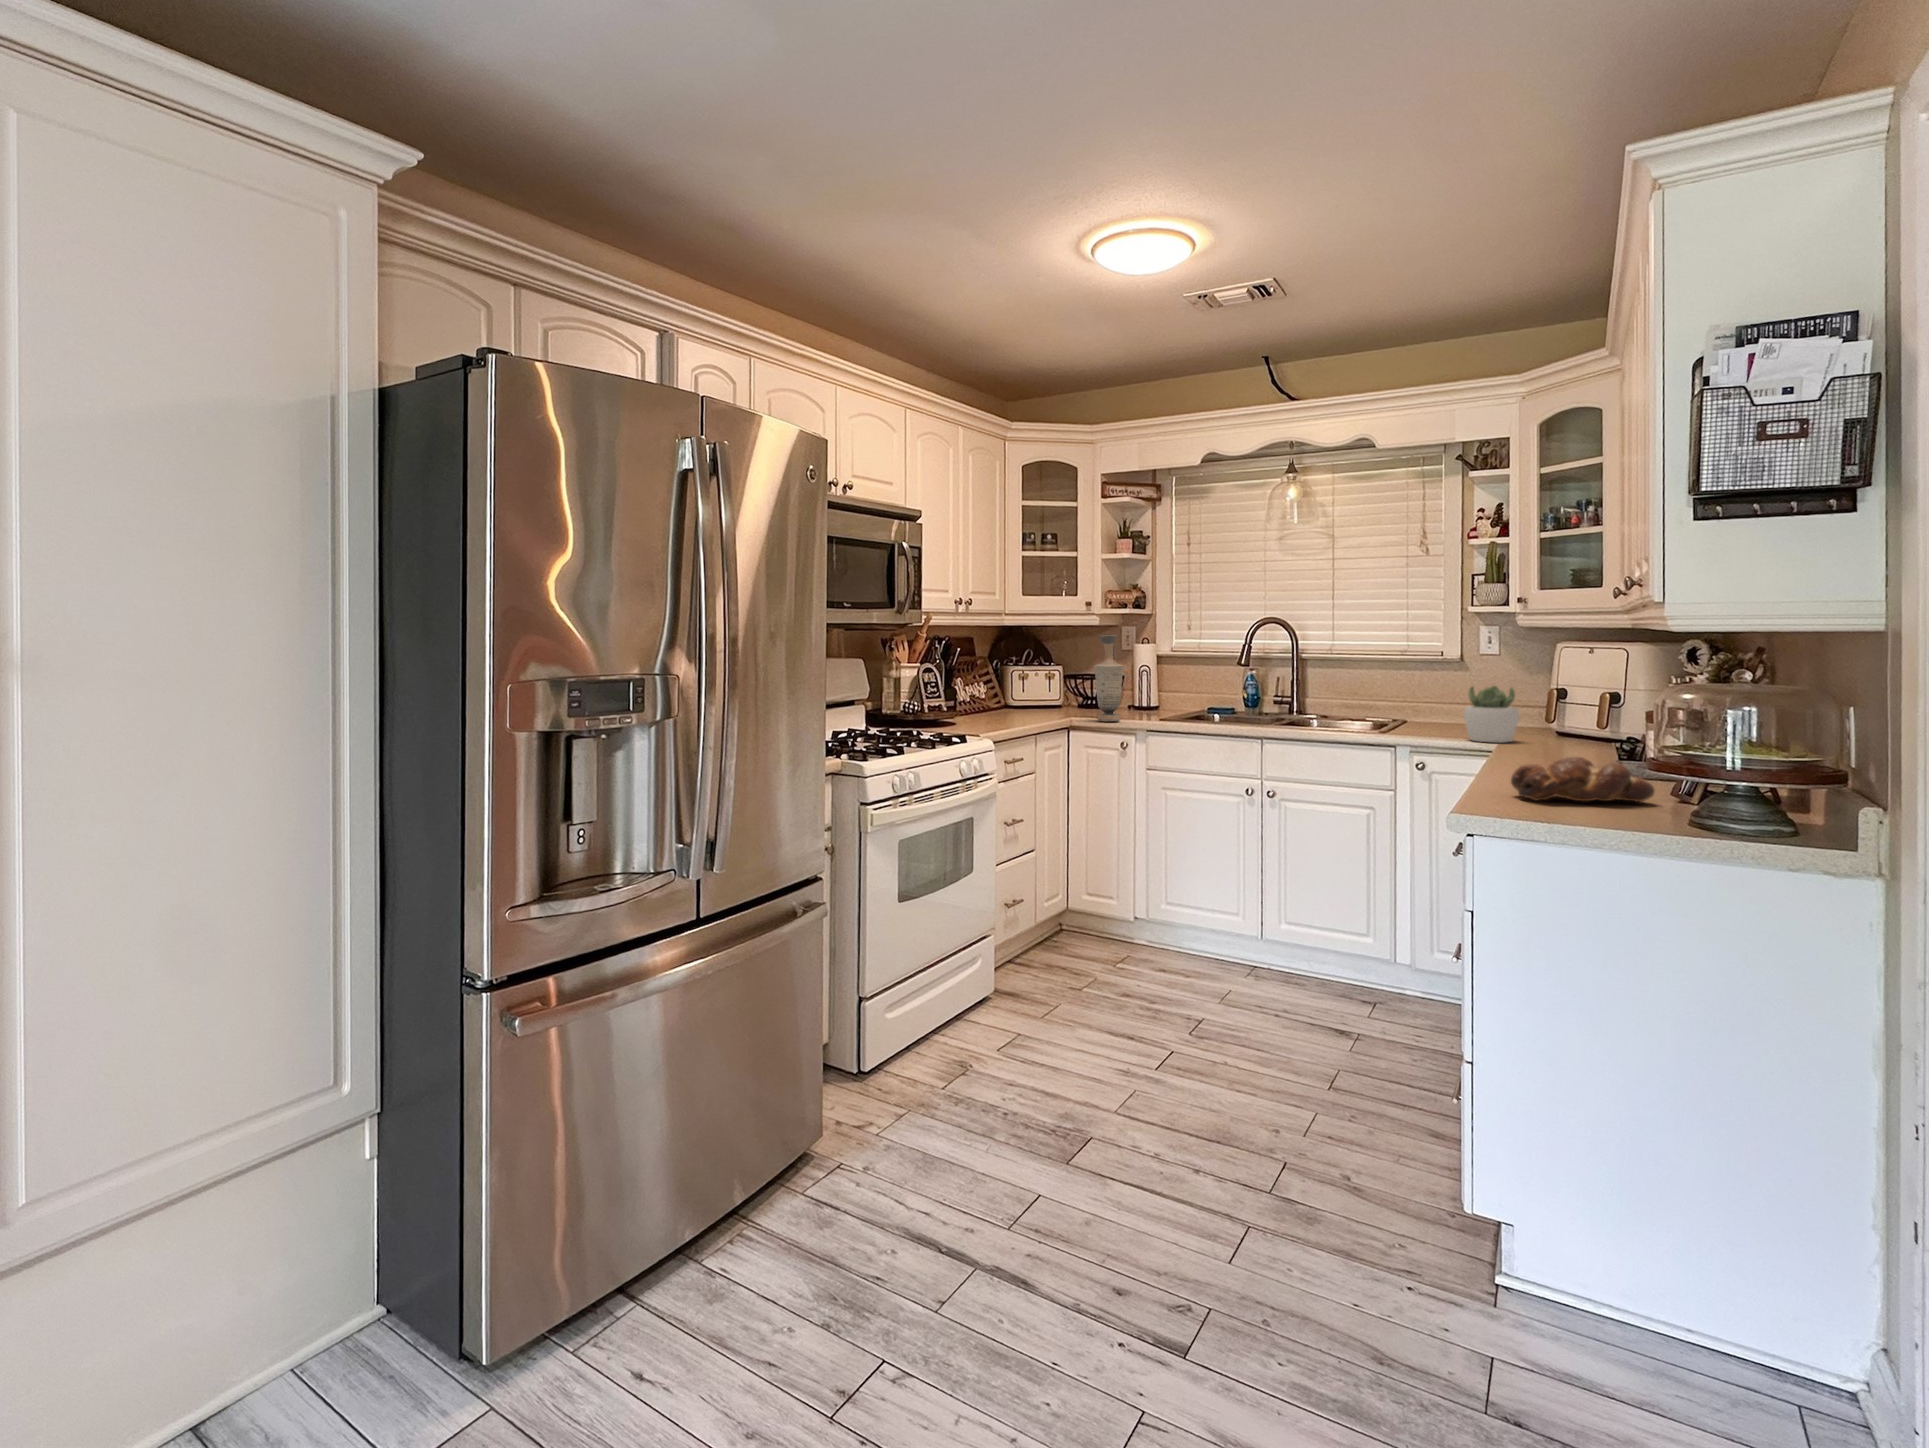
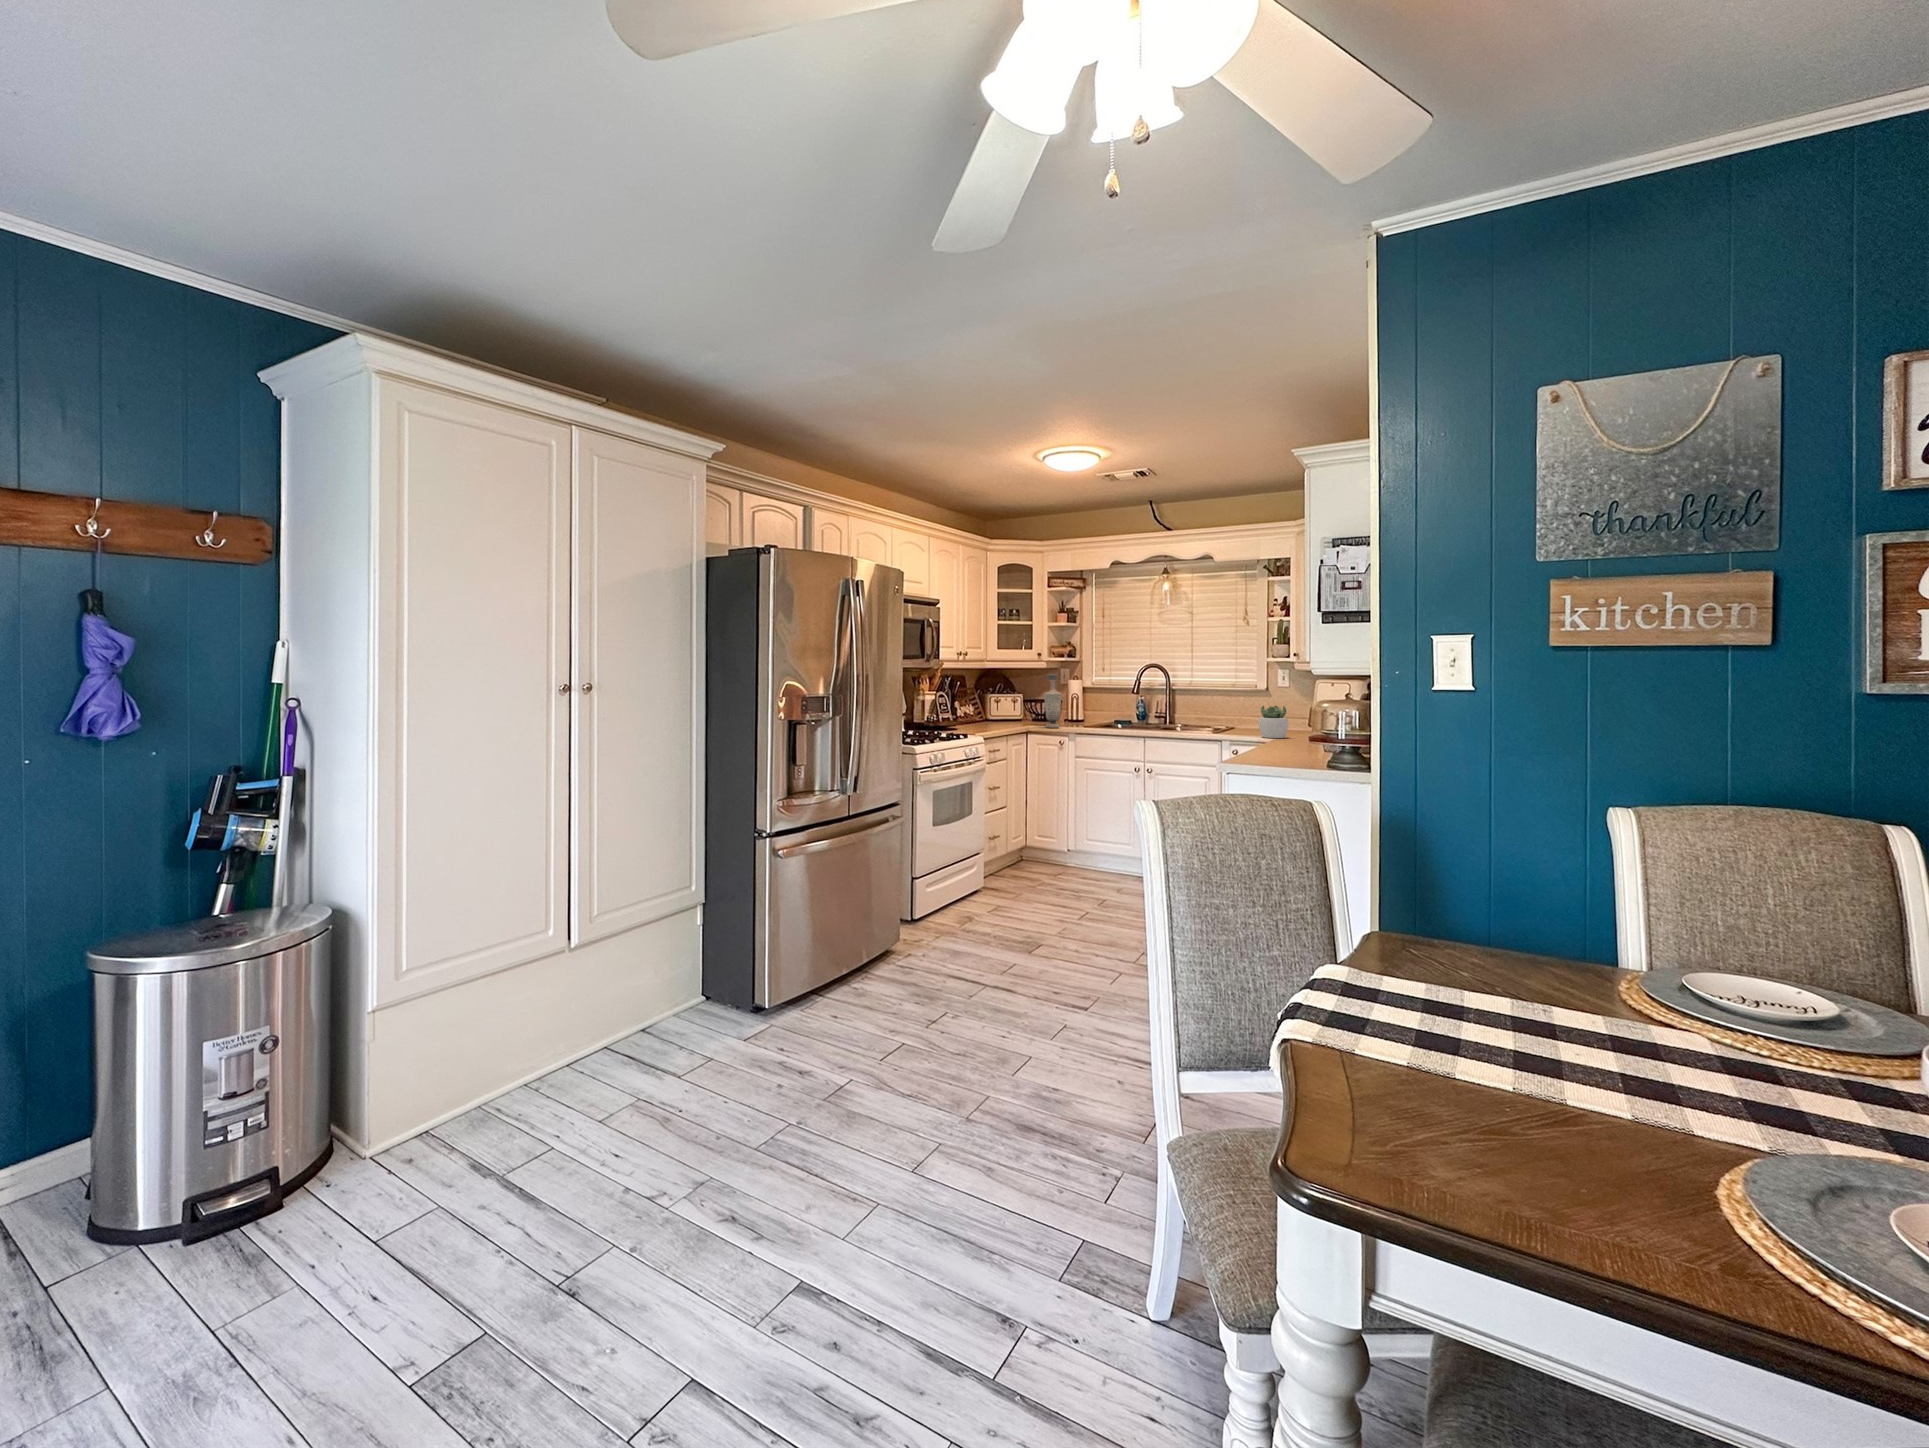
bread loaf: present [1511,757,1655,801] -> none [1257,738,1324,760]

